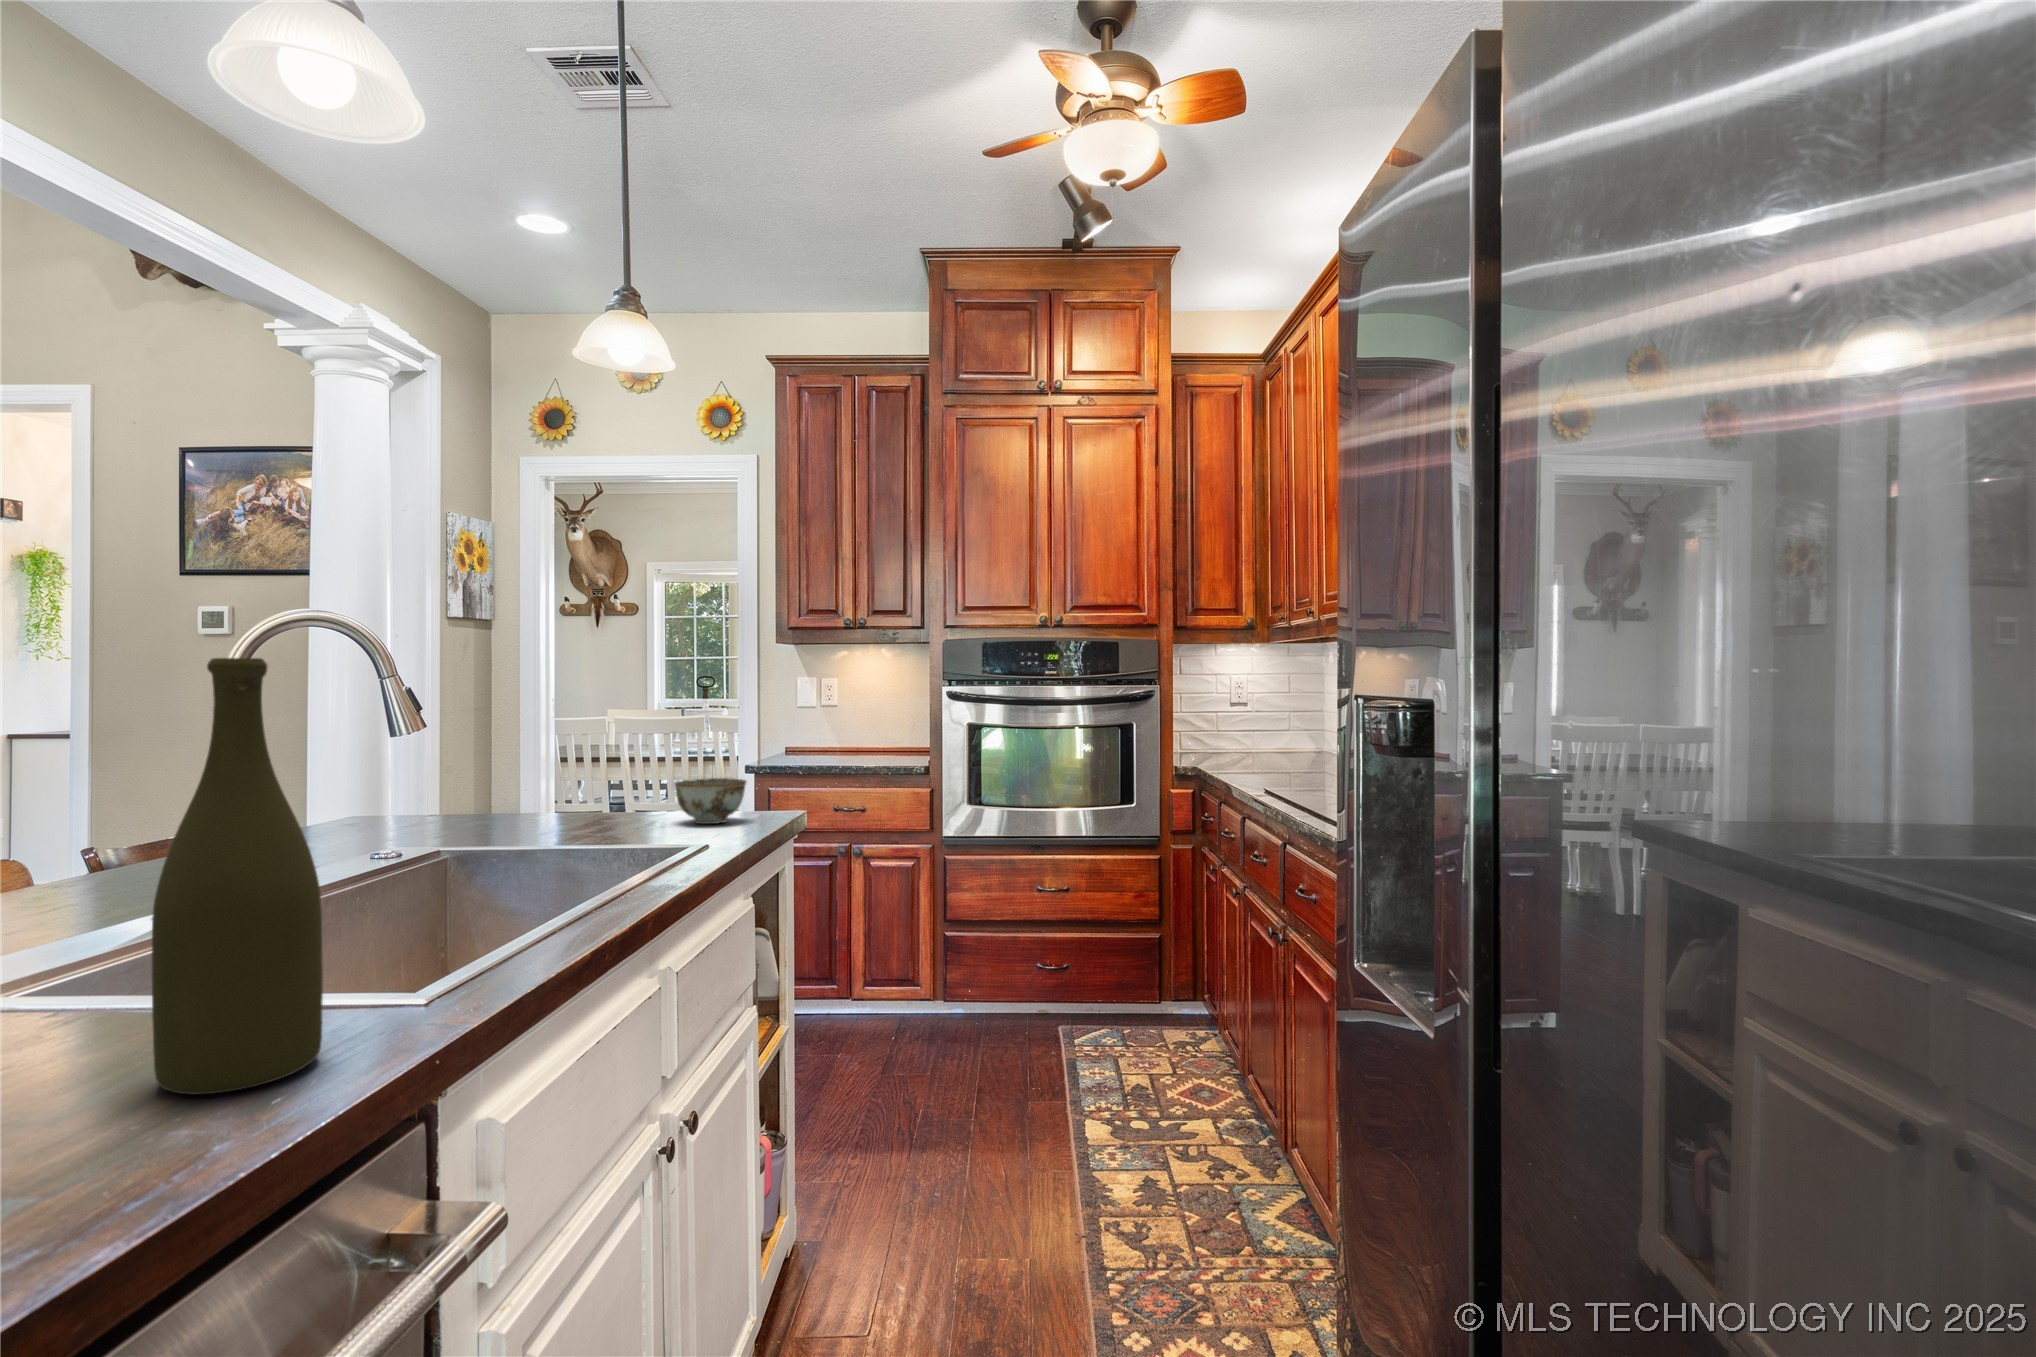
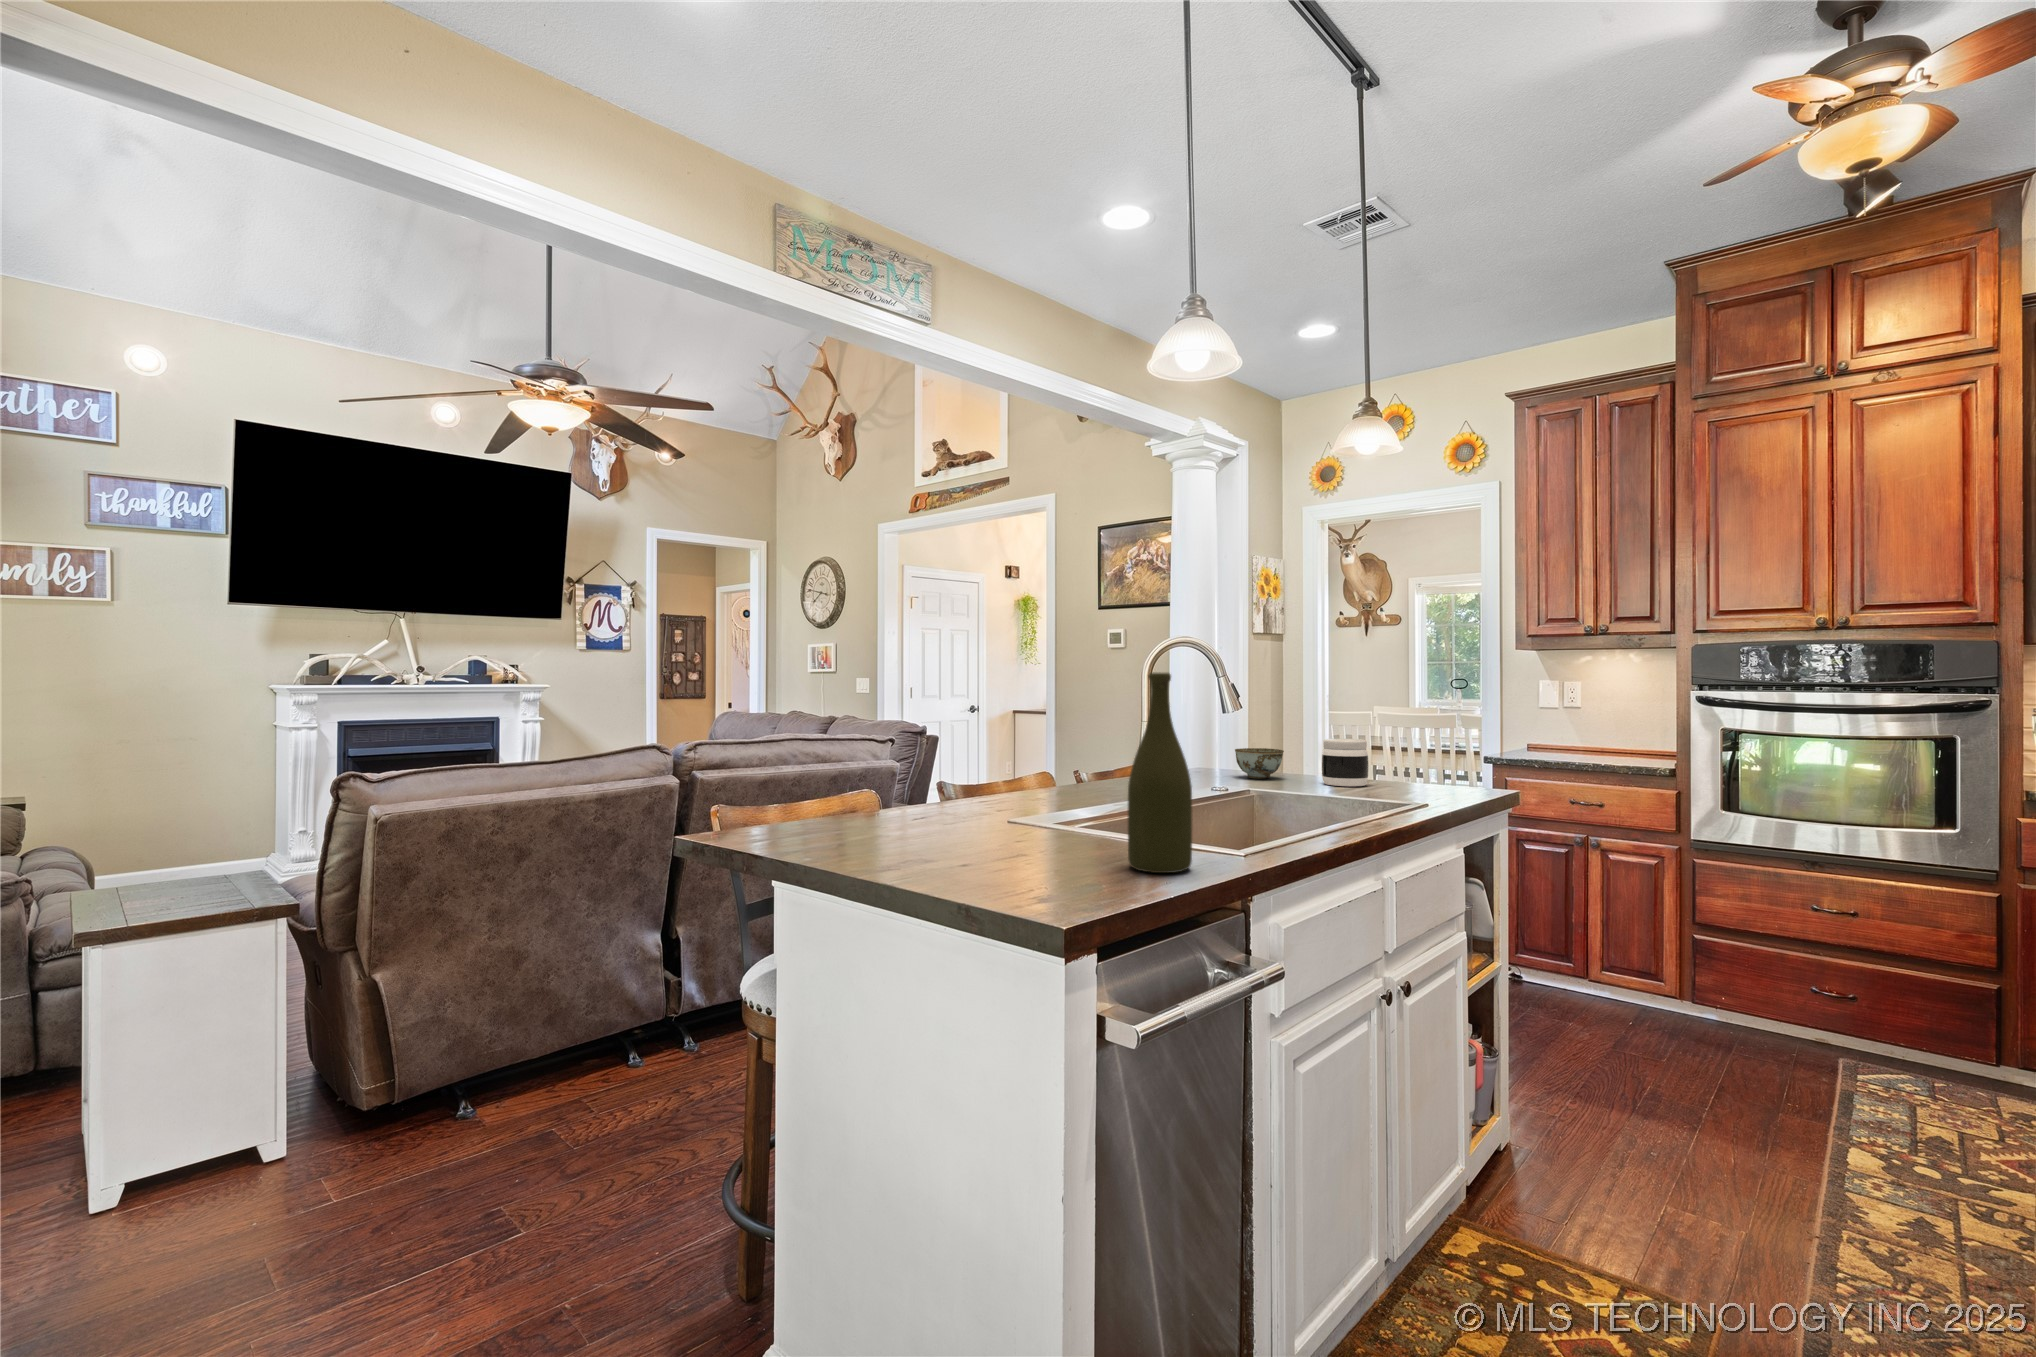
jar: none [562,759,628,828] -> present [1322,739,1369,786]
bowl: present [675,778,746,824] -> present [1235,748,1284,779]

